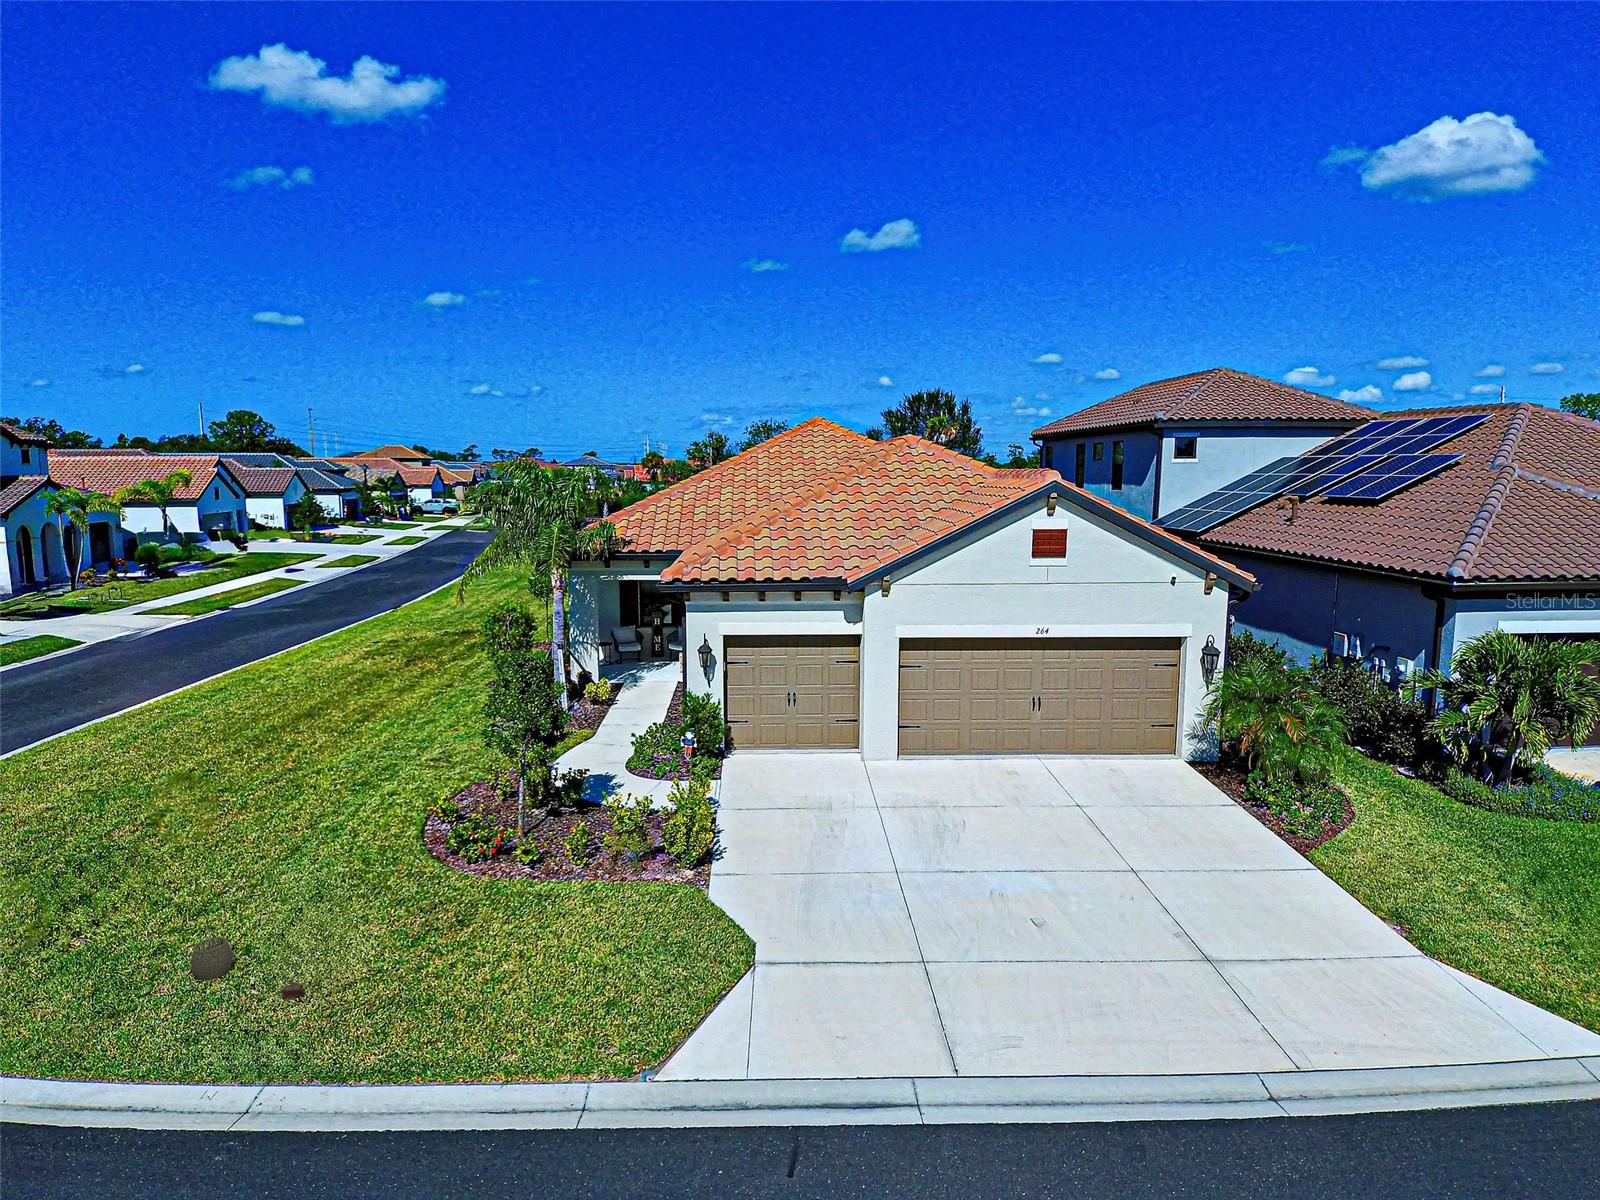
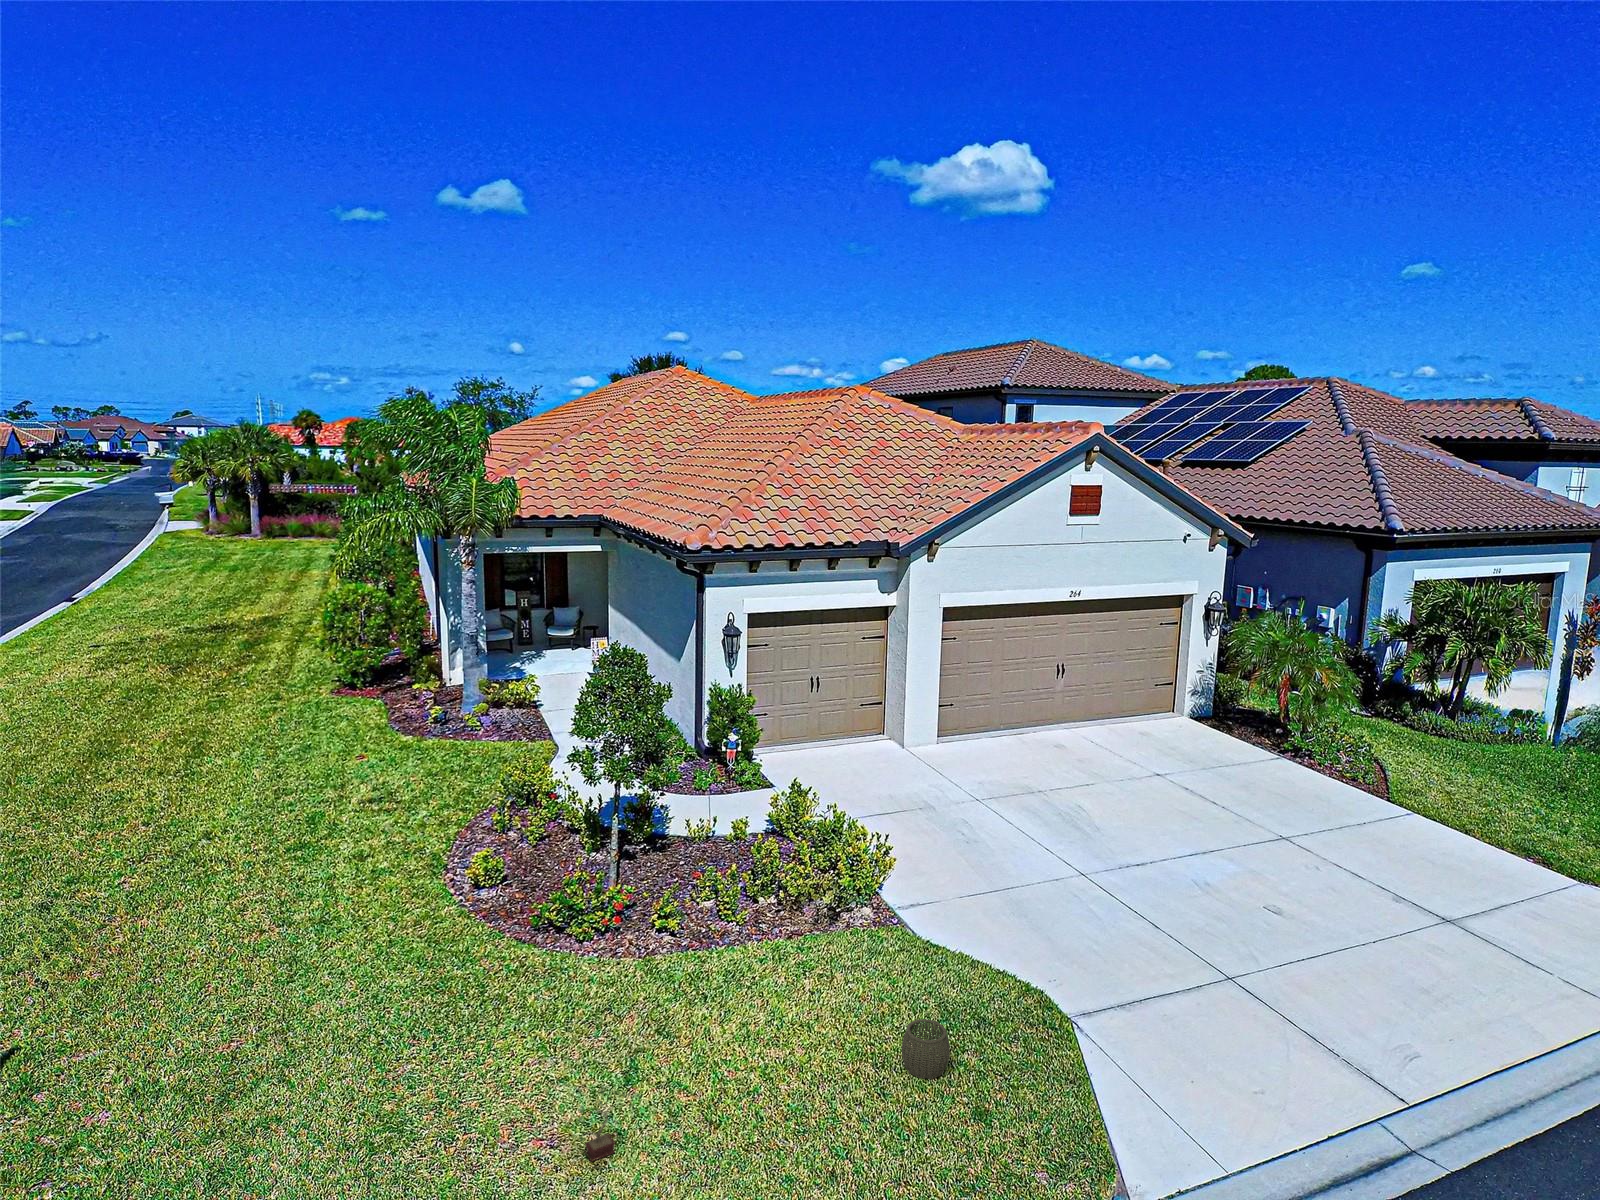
woven basket: present [191,937,233,980] -> present [901,1019,950,1079]

